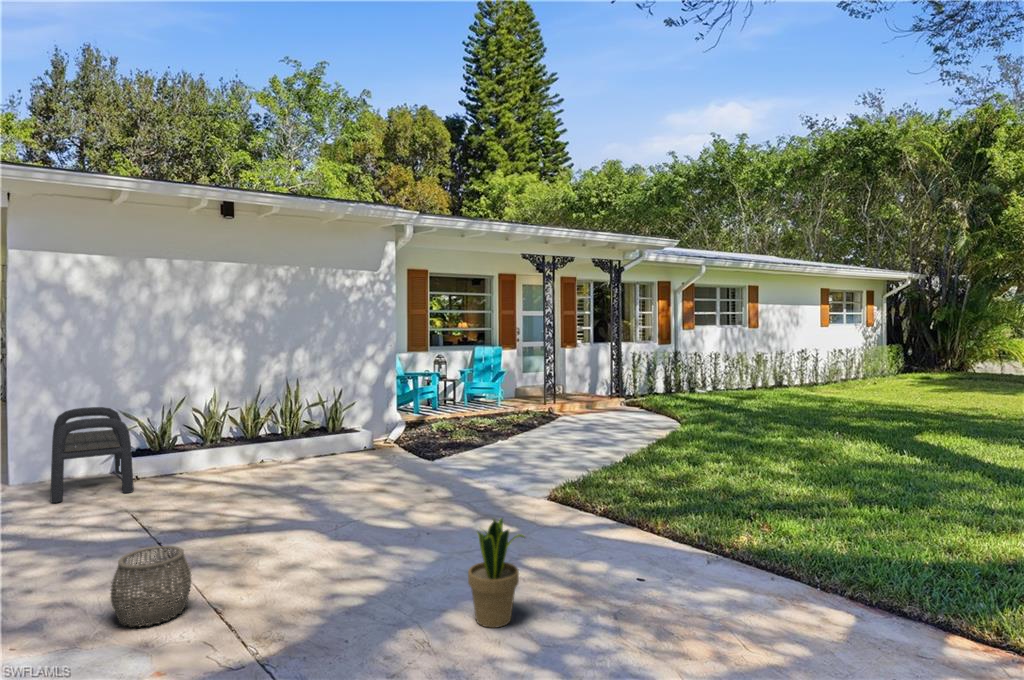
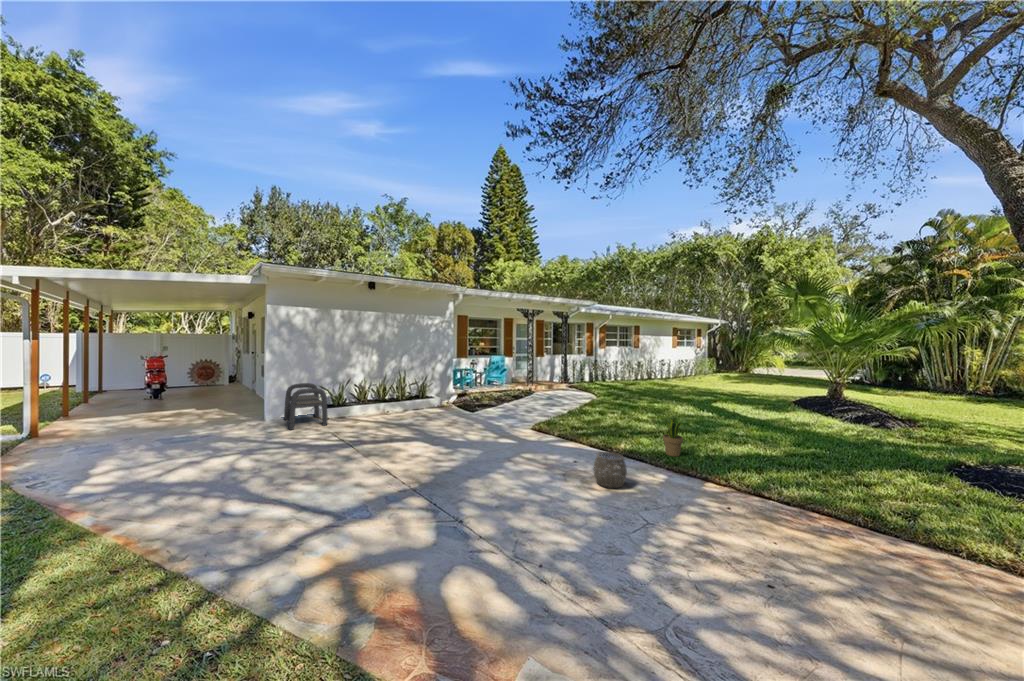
potted plant: present [468,518,525,628] -> present [663,419,683,456]
woven basket: present [110,546,191,627] -> present [593,452,627,488]

